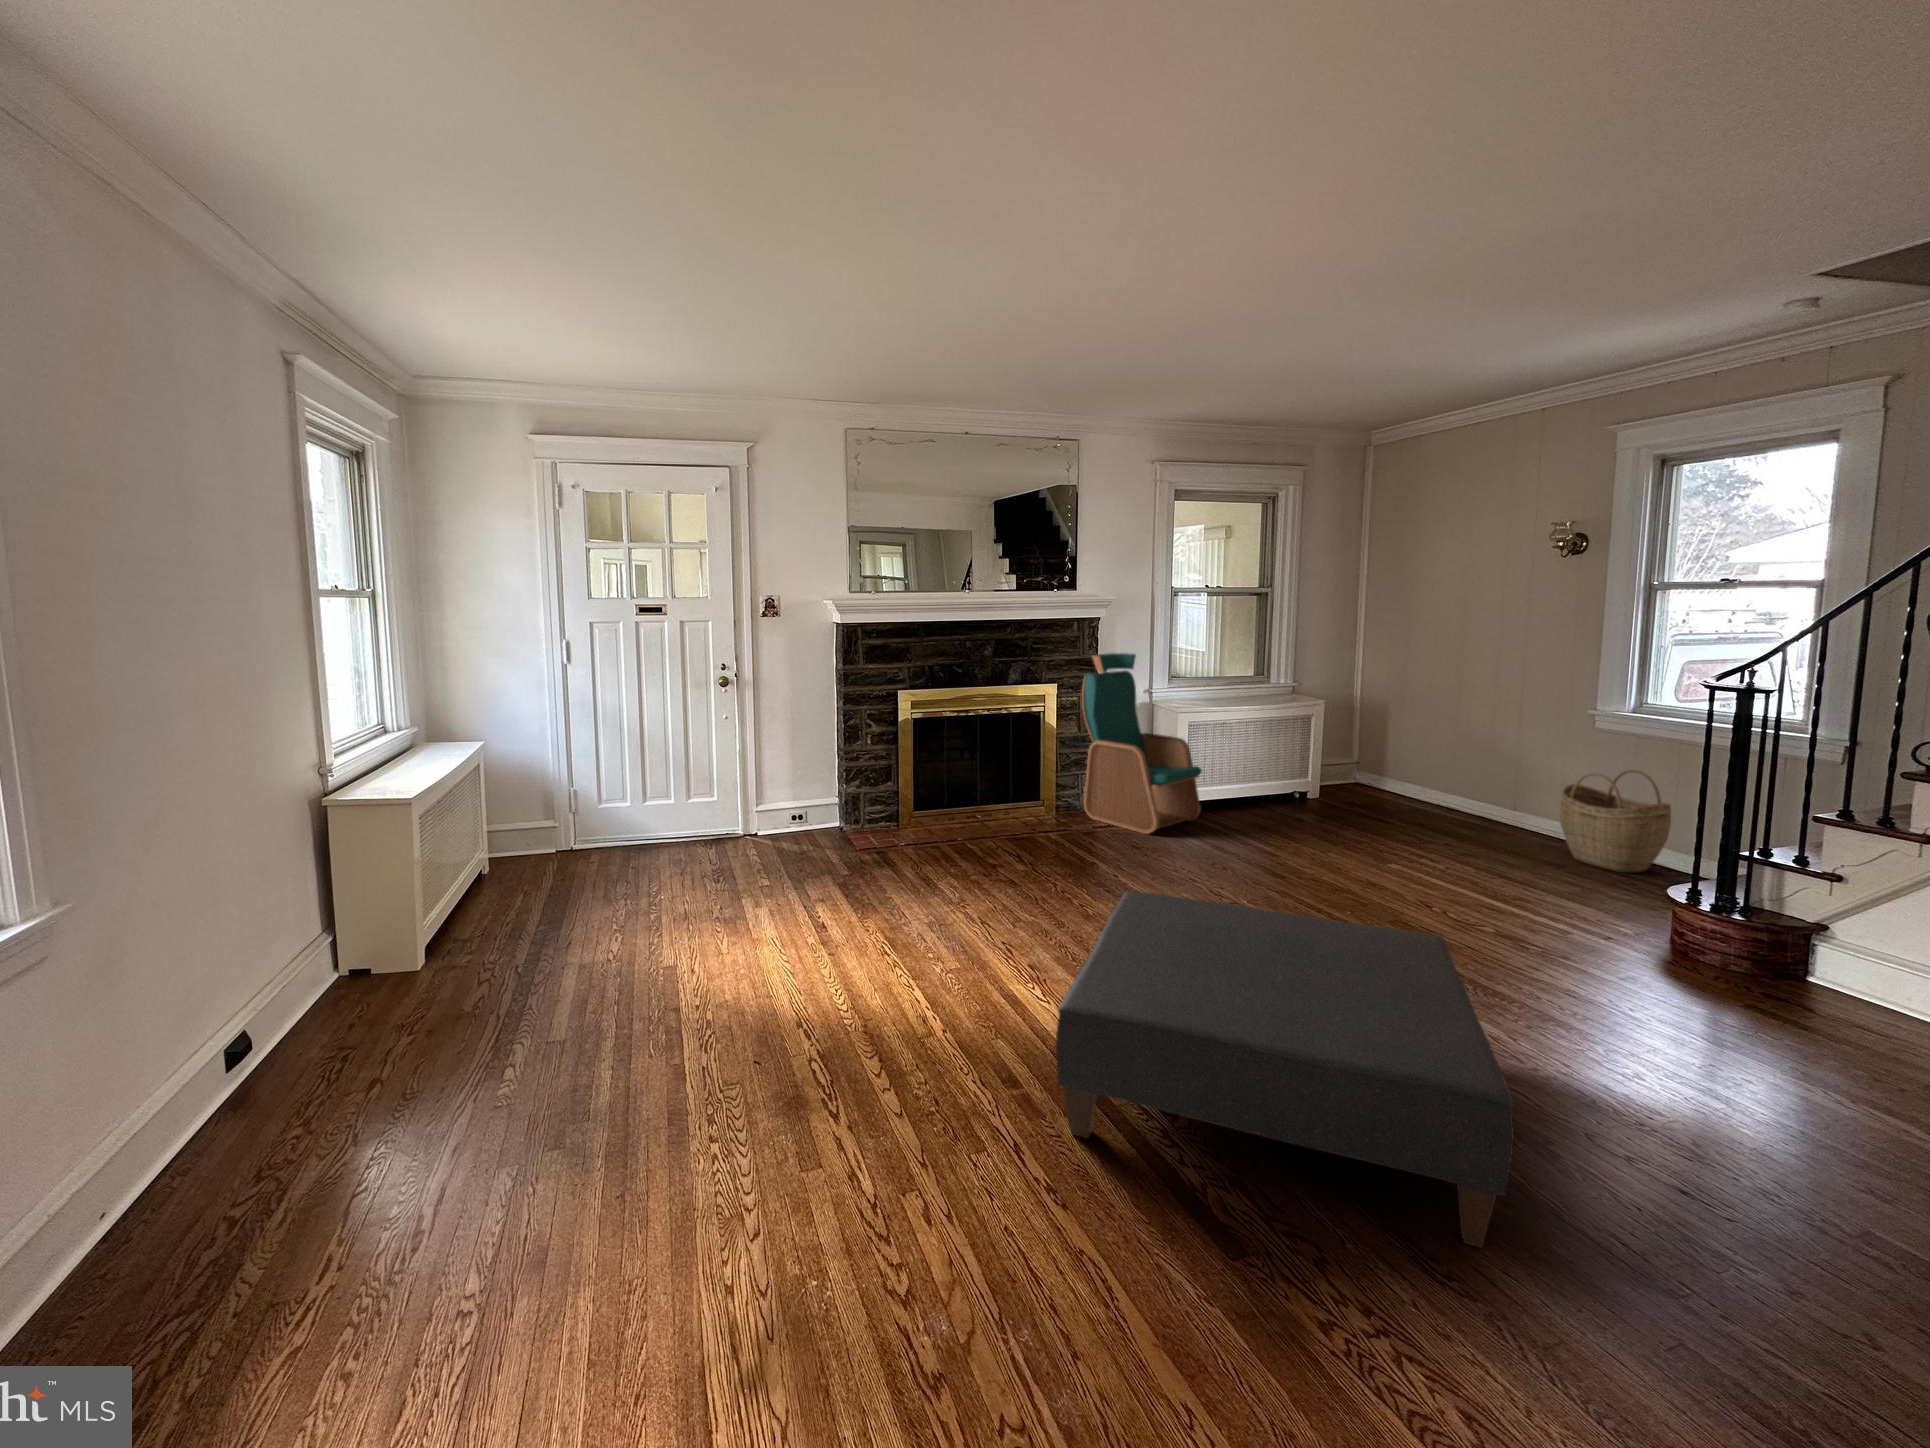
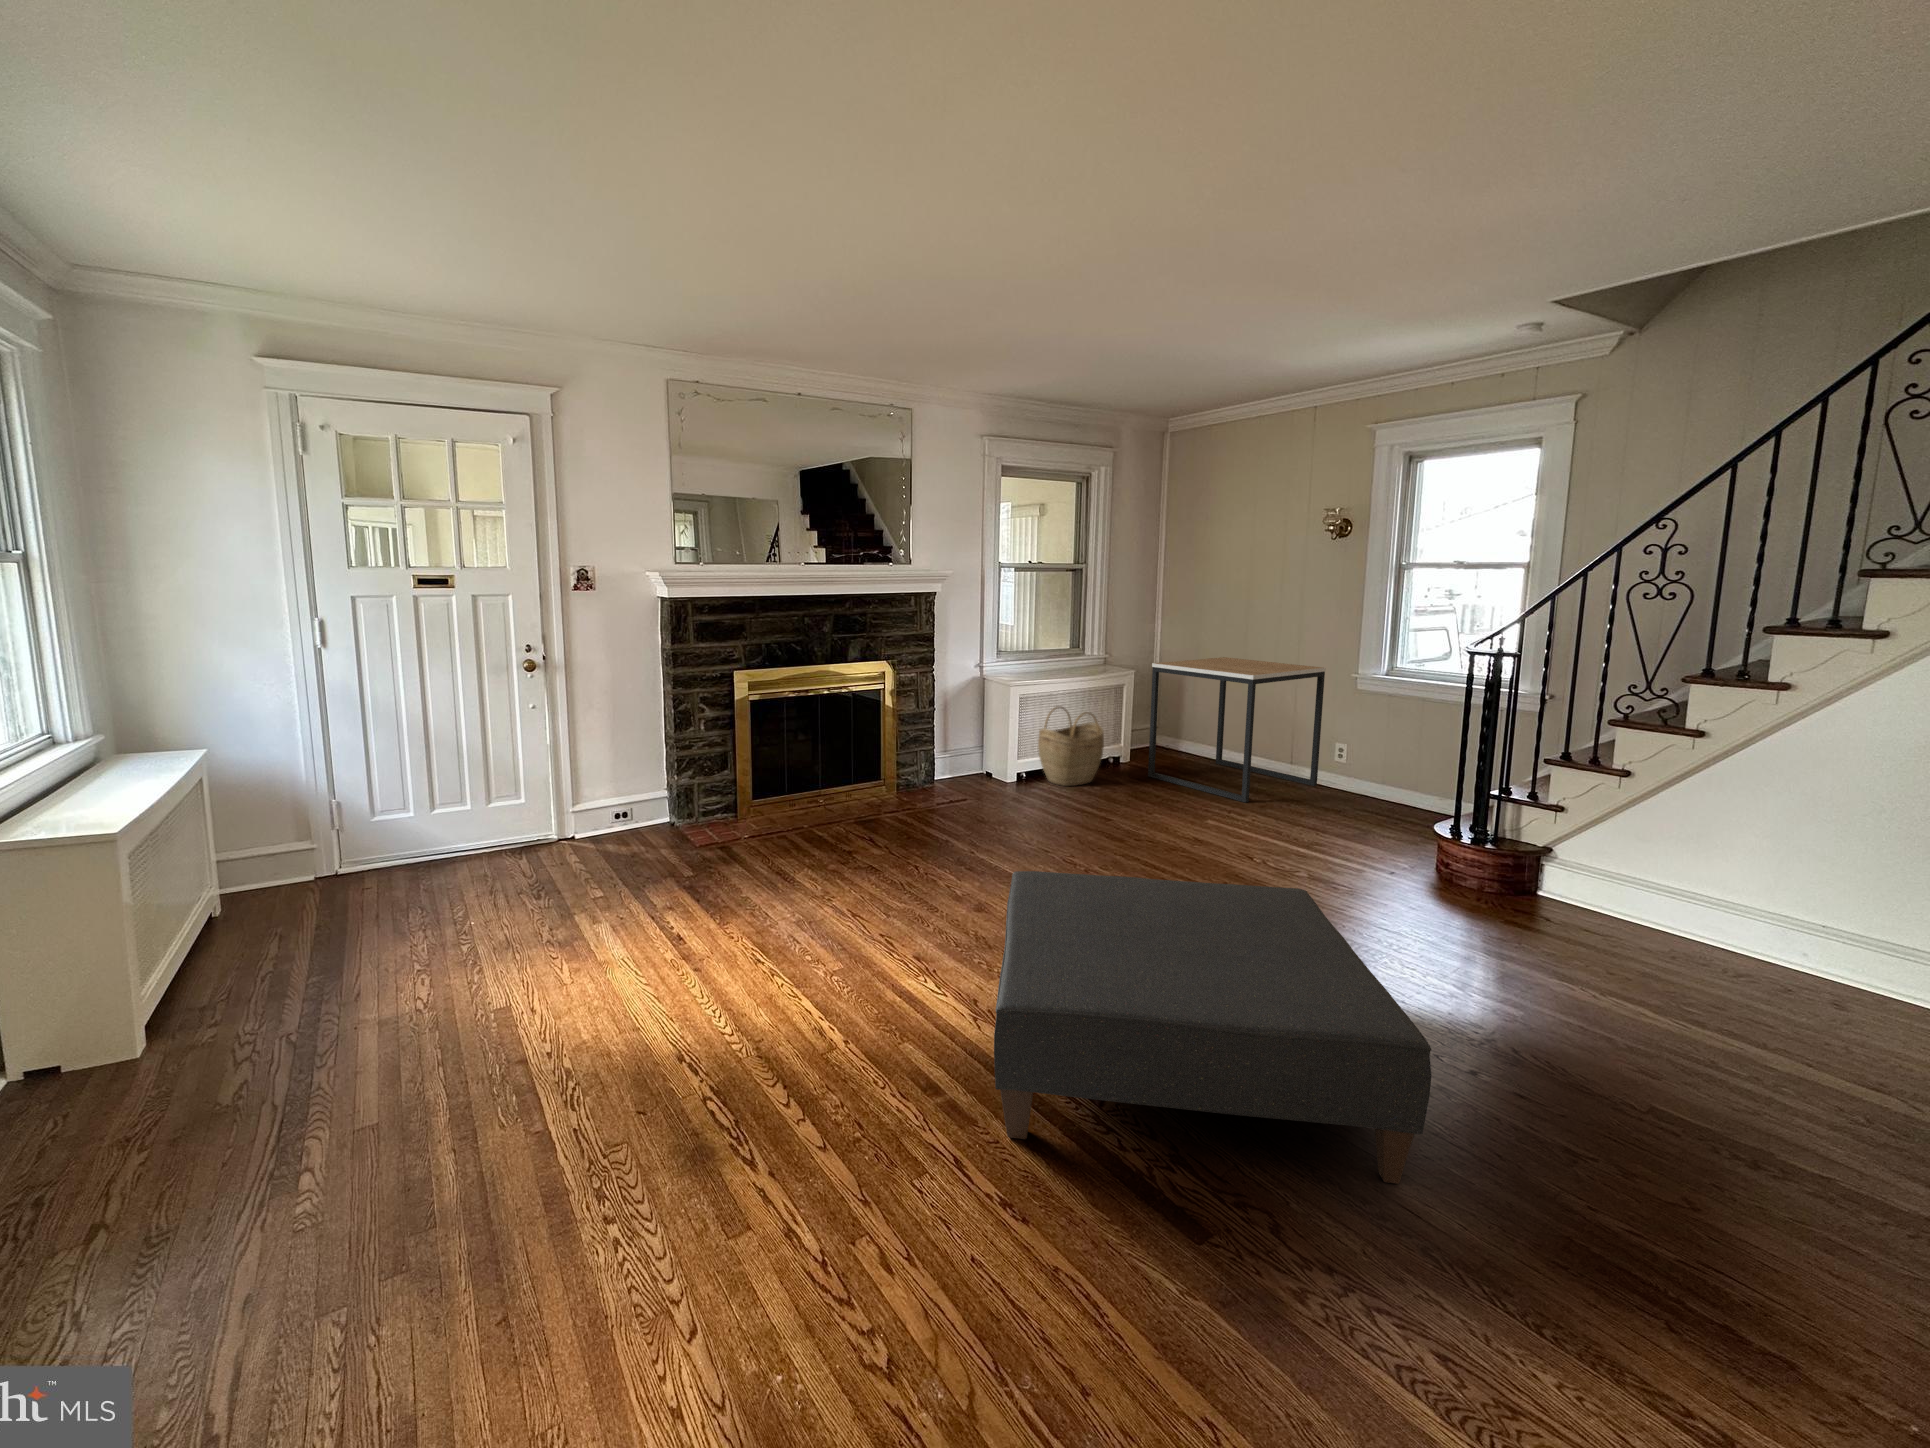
armchair: present [1082,653,1202,834] -> none [919,628,1035,807]
side table: none [1336,688,1556,849] -> present [1148,657,1326,803]
woven basket: present [1560,770,1671,873] -> present [1038,707,1104,786]

